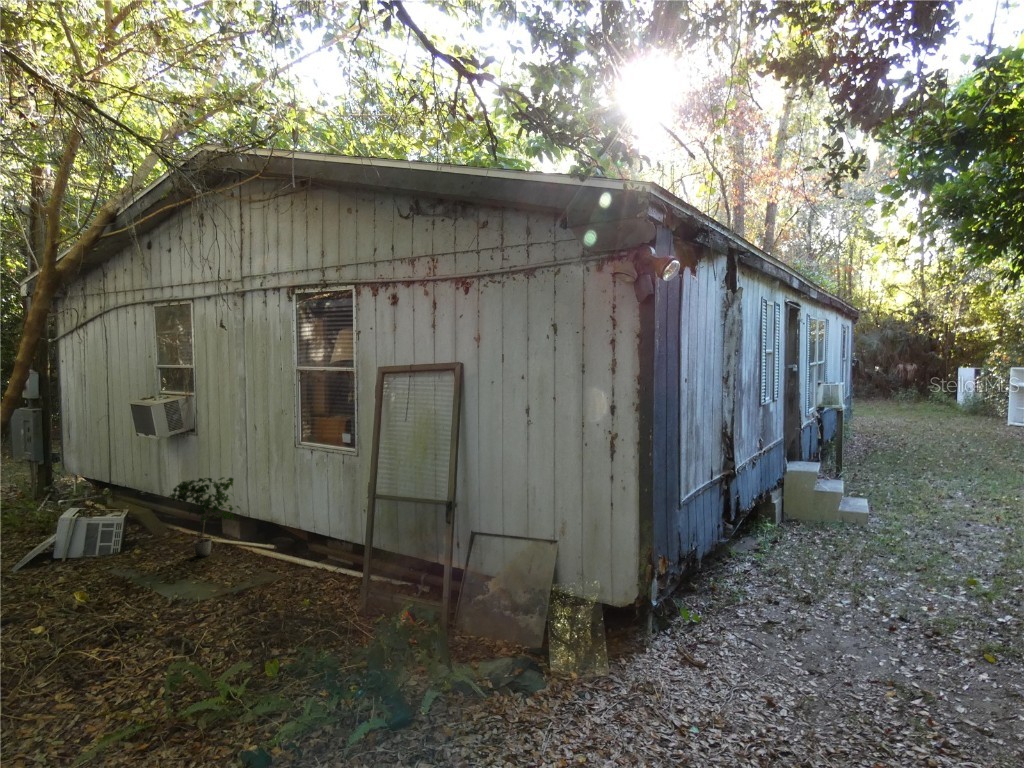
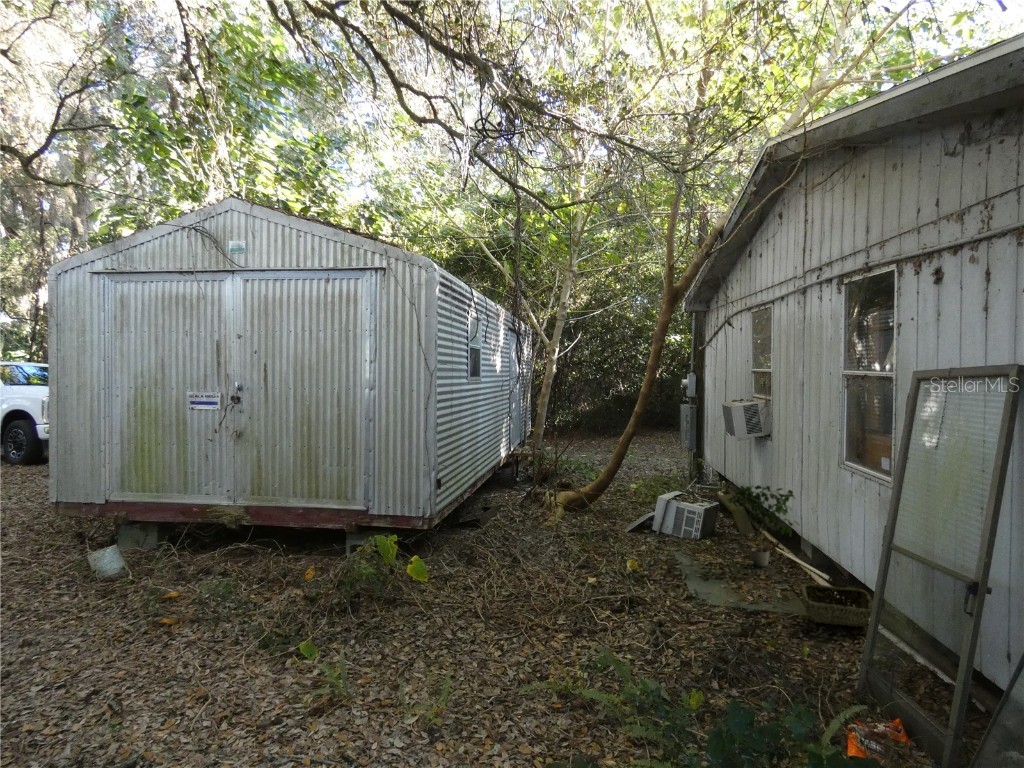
woven basket: none [274,545,335,582] -> present [801,584,872,627]

